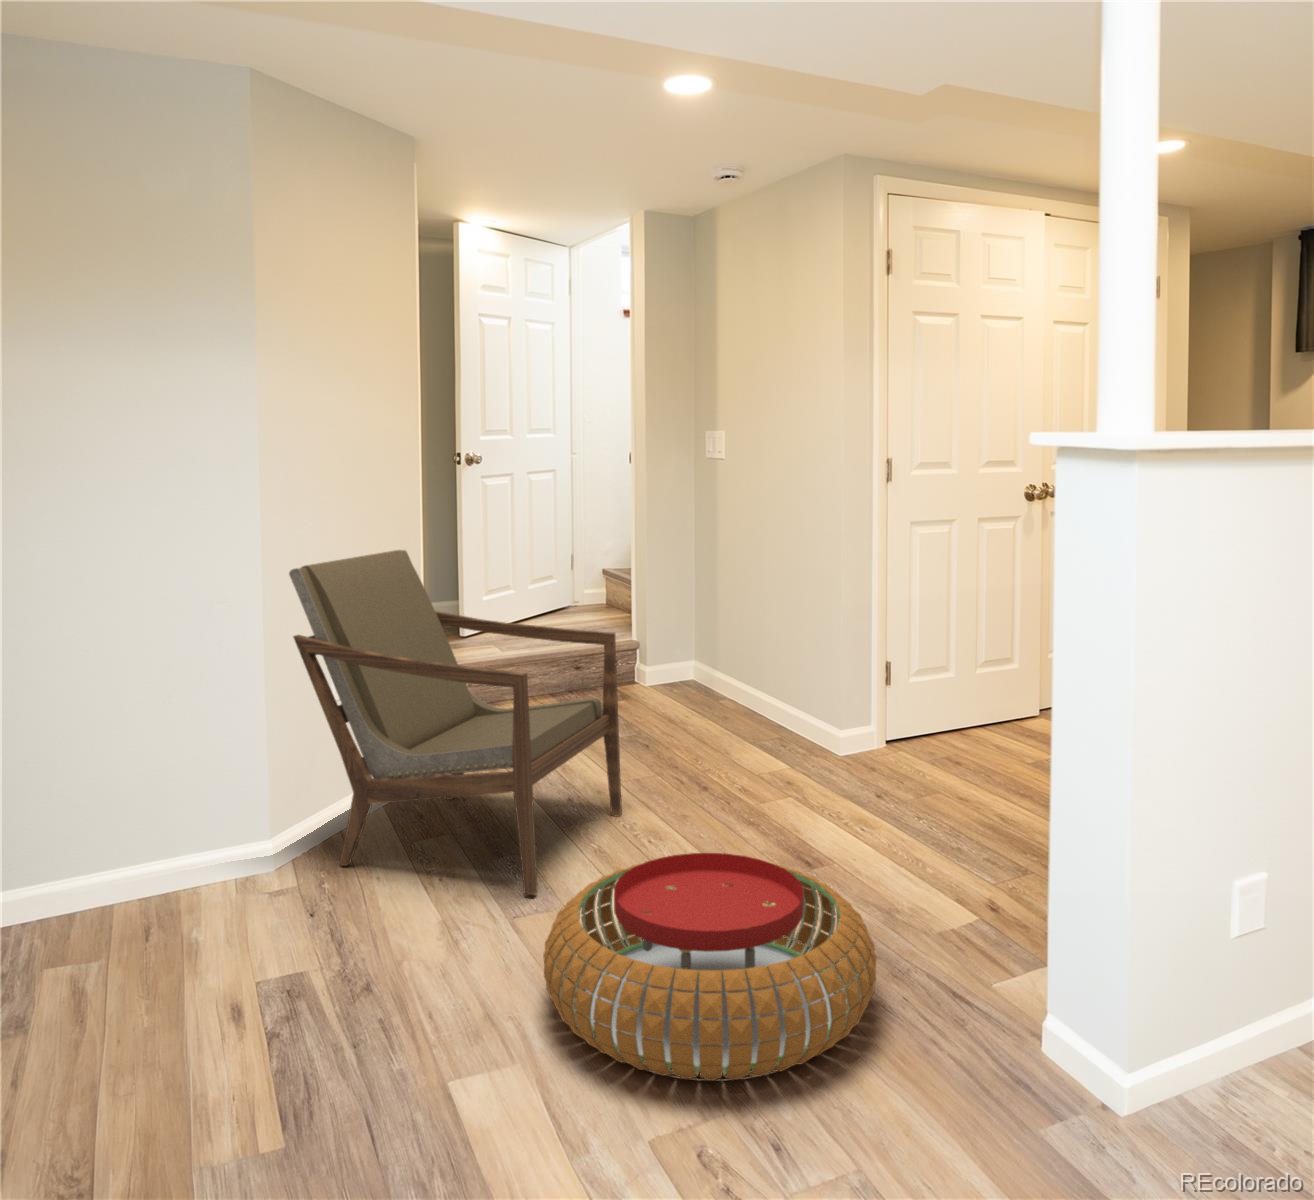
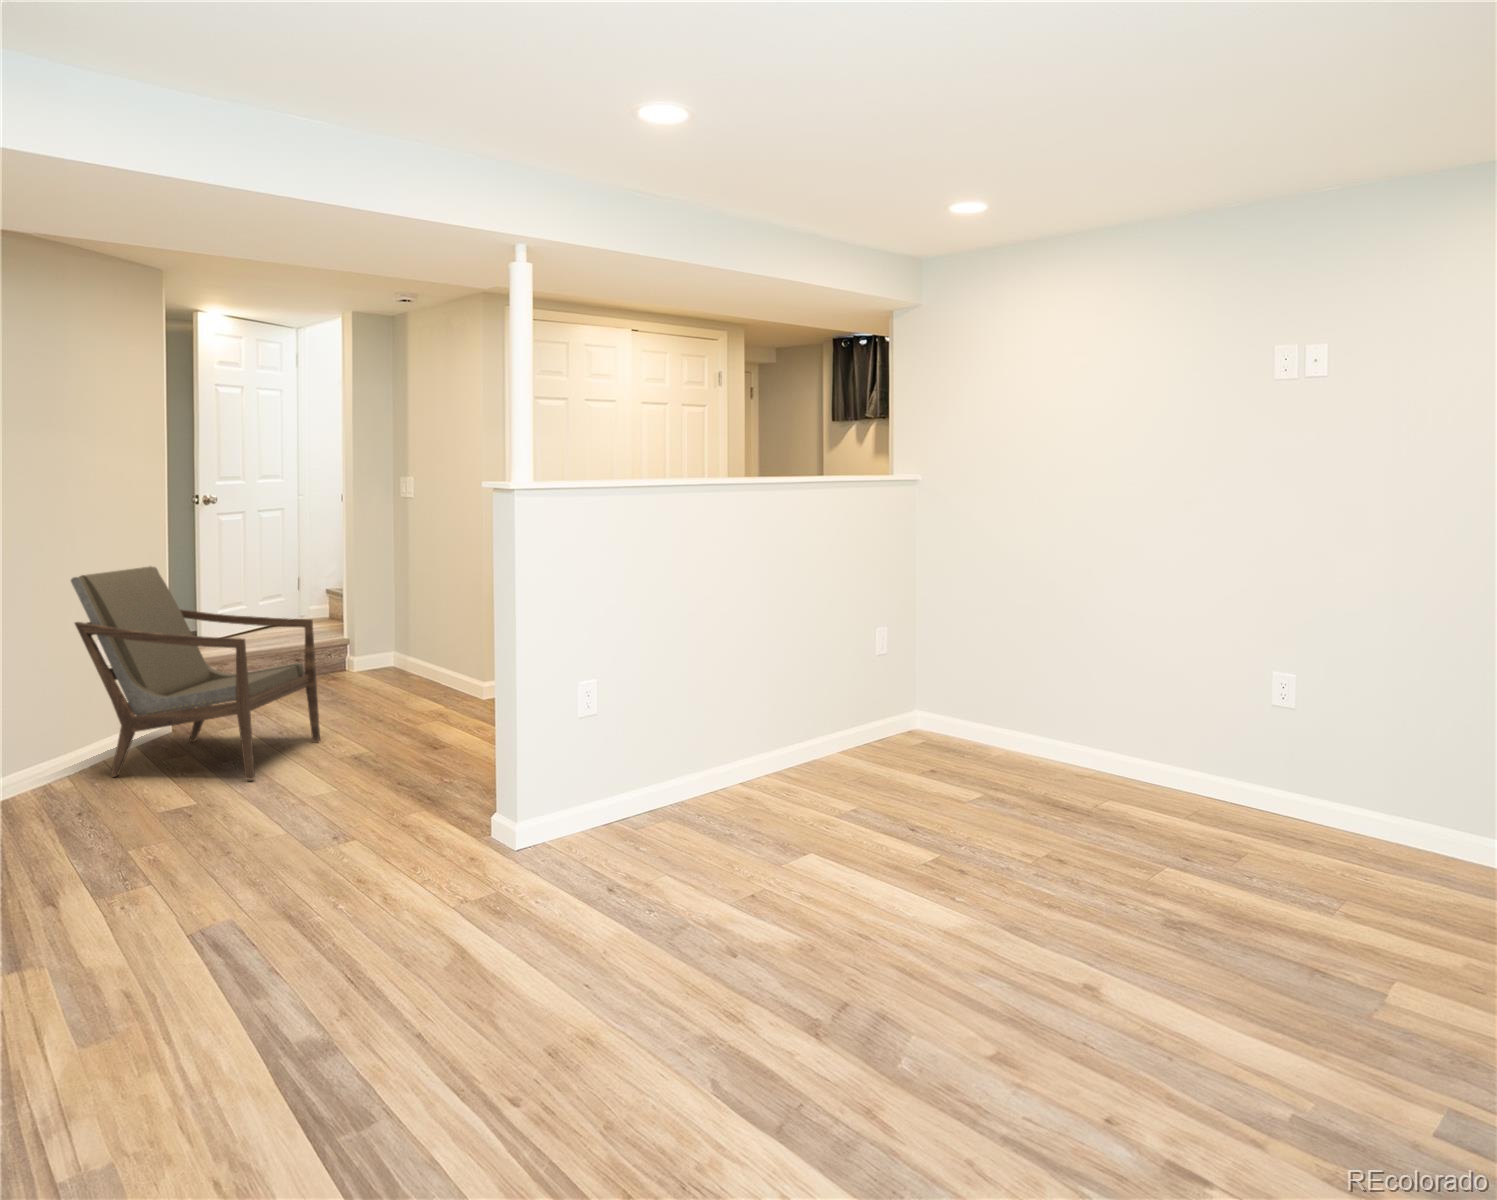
pouf: present [543,853,877,1081] -> none [253,734,451,836]

